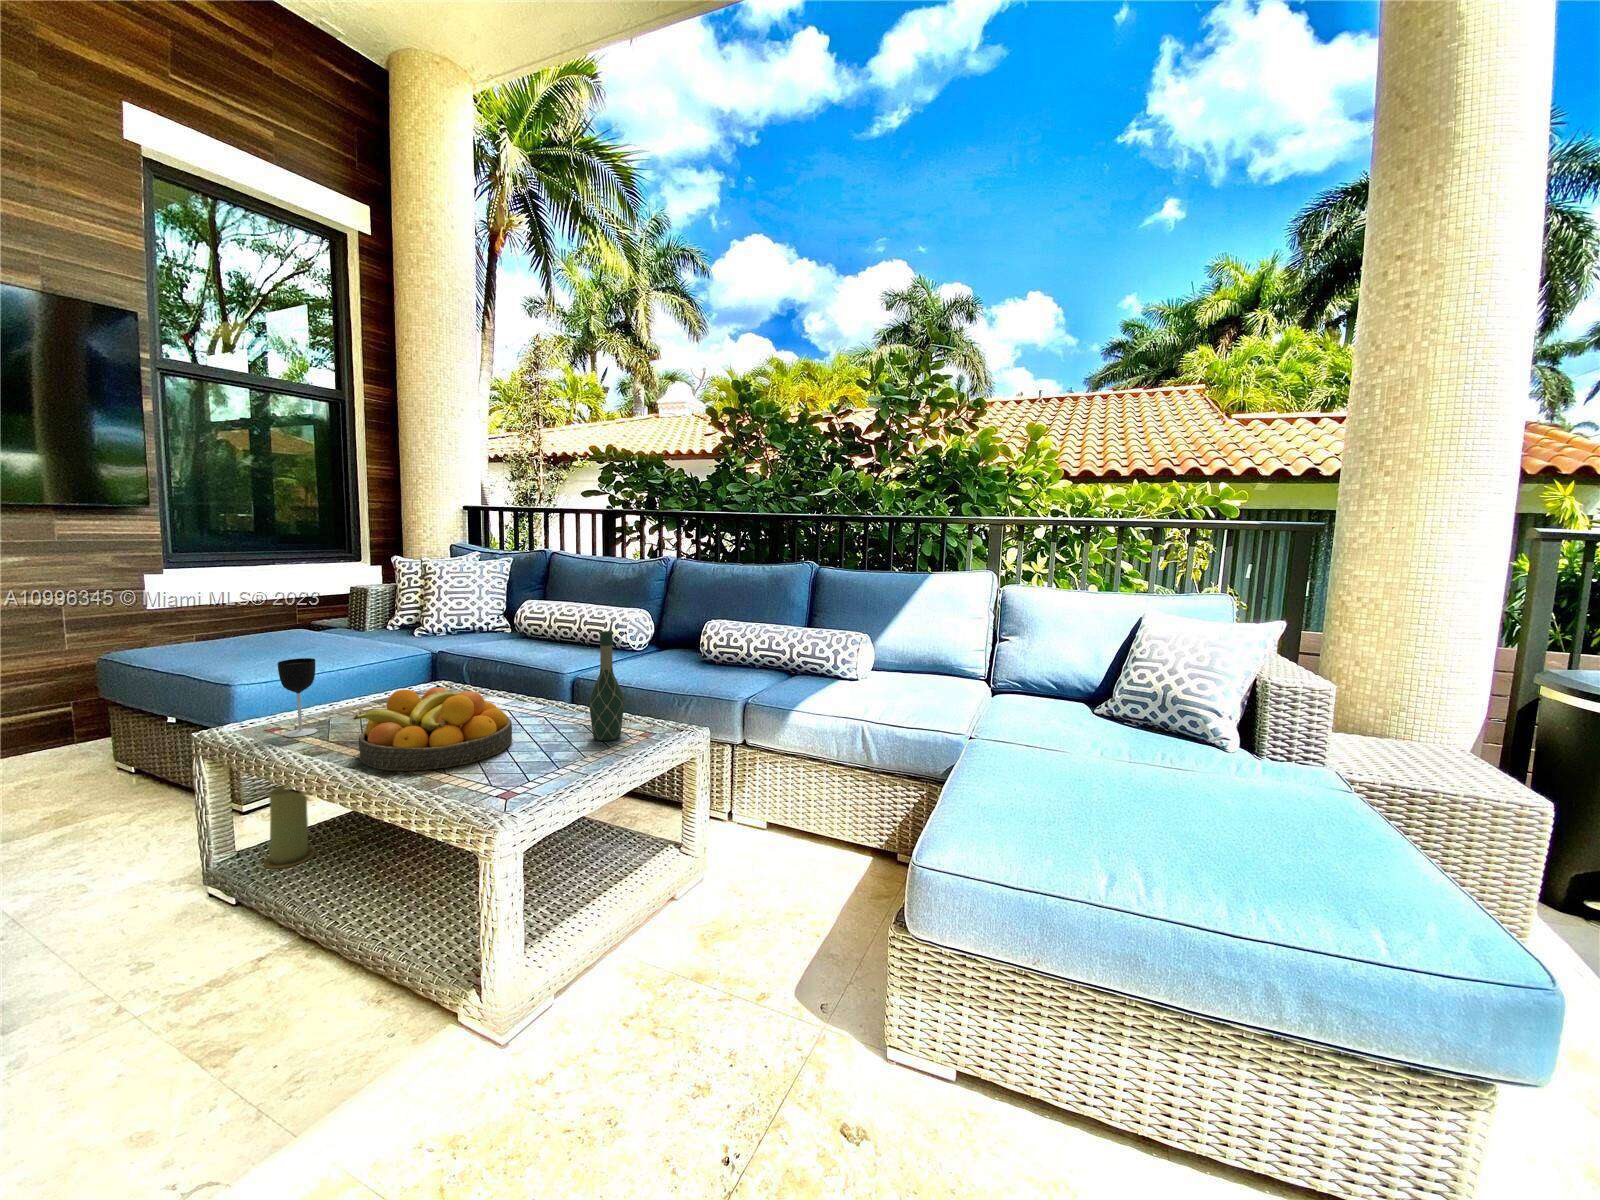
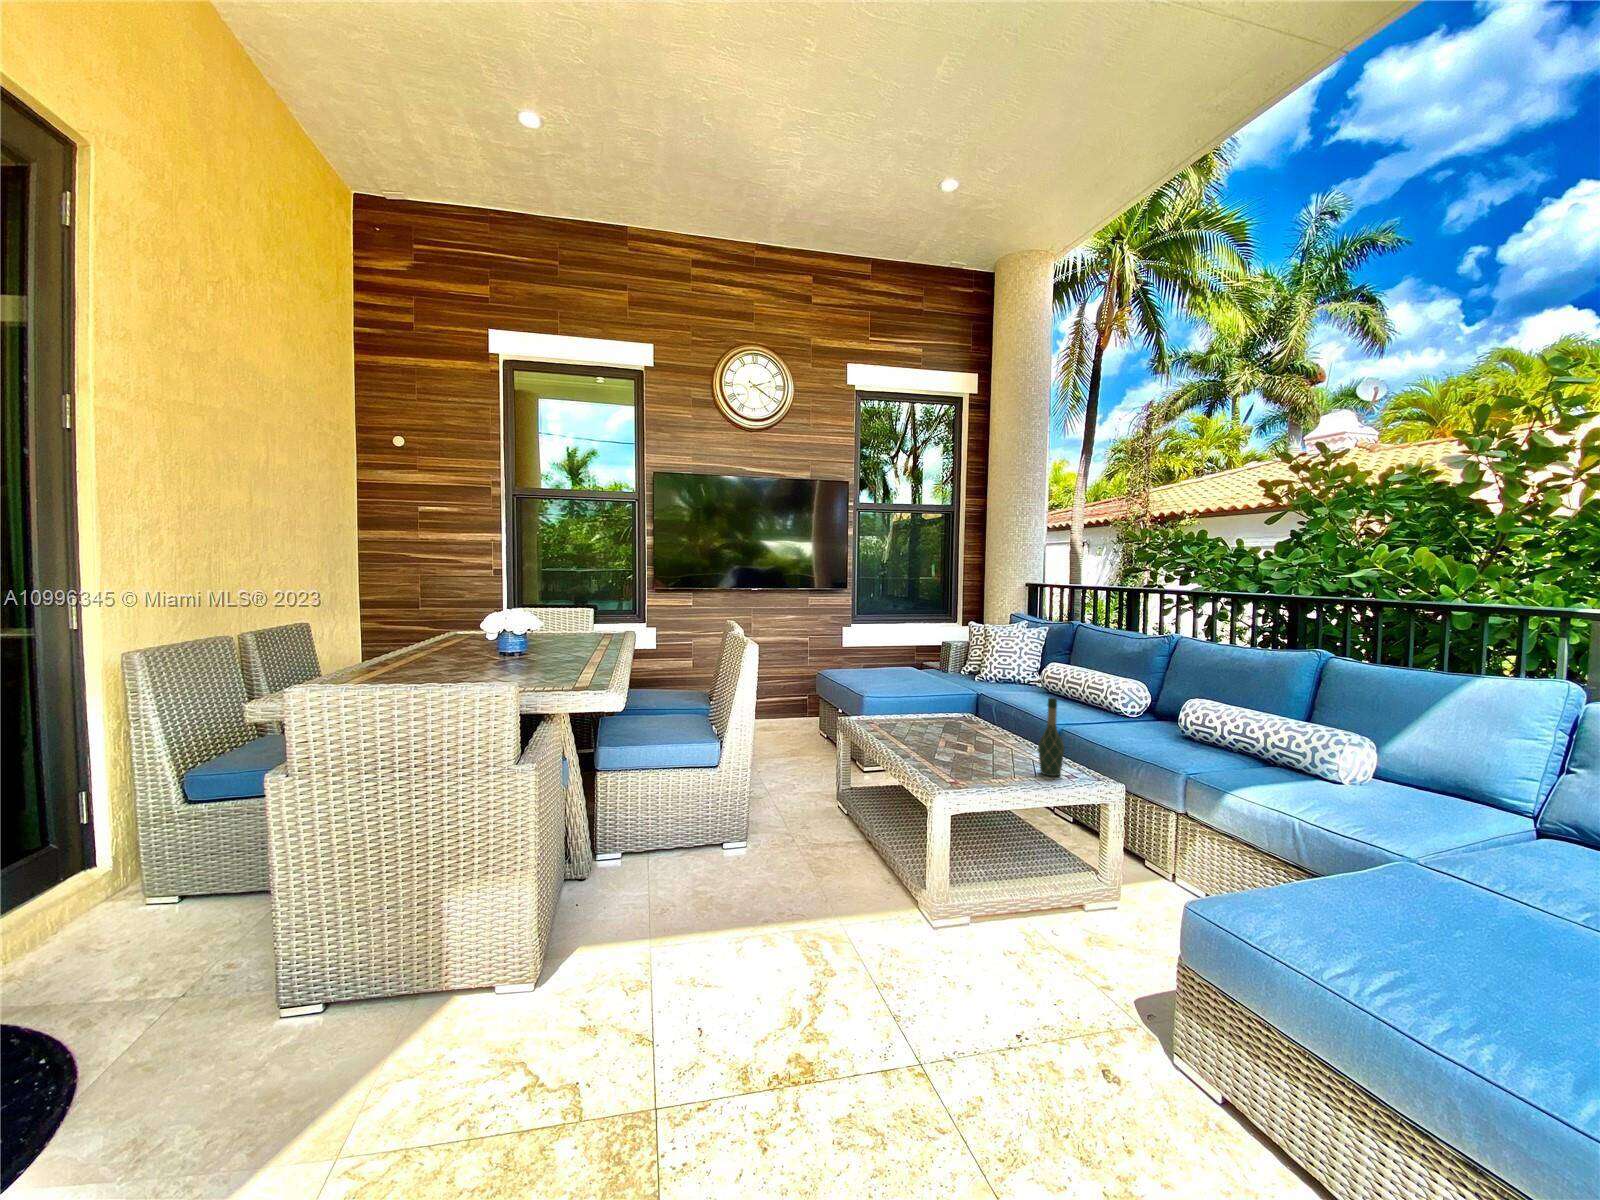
wine glass: present [278,658,318,737] -> none [880,689,897,733]
fruit bowl: present [353,688,512,771] -> none [904,716,990,767]
candle: present [263,787,315,868] -> none [867,759,890,804]

